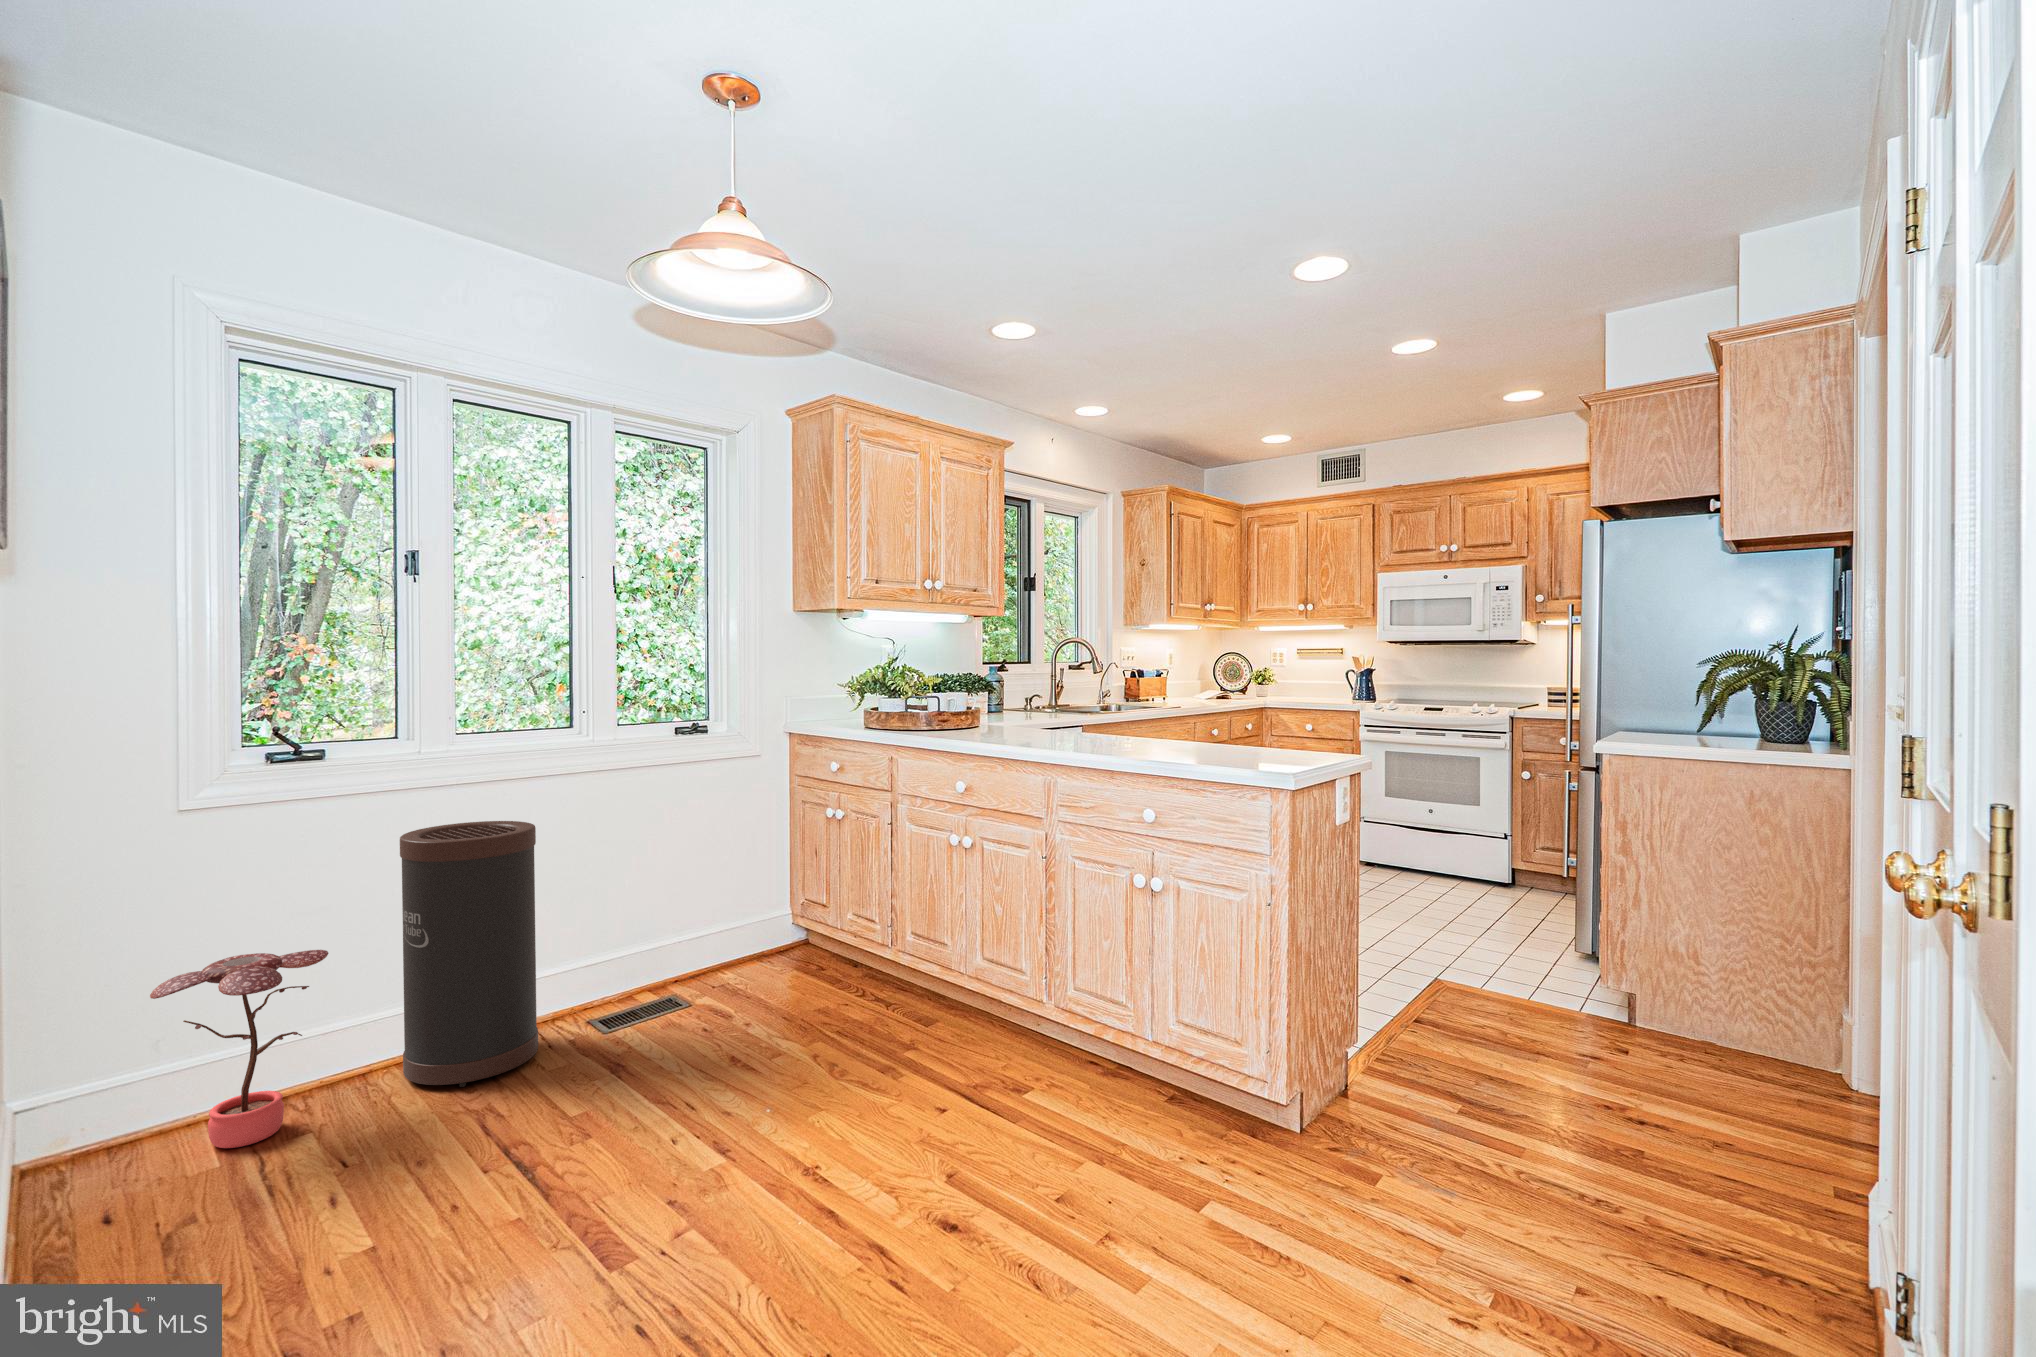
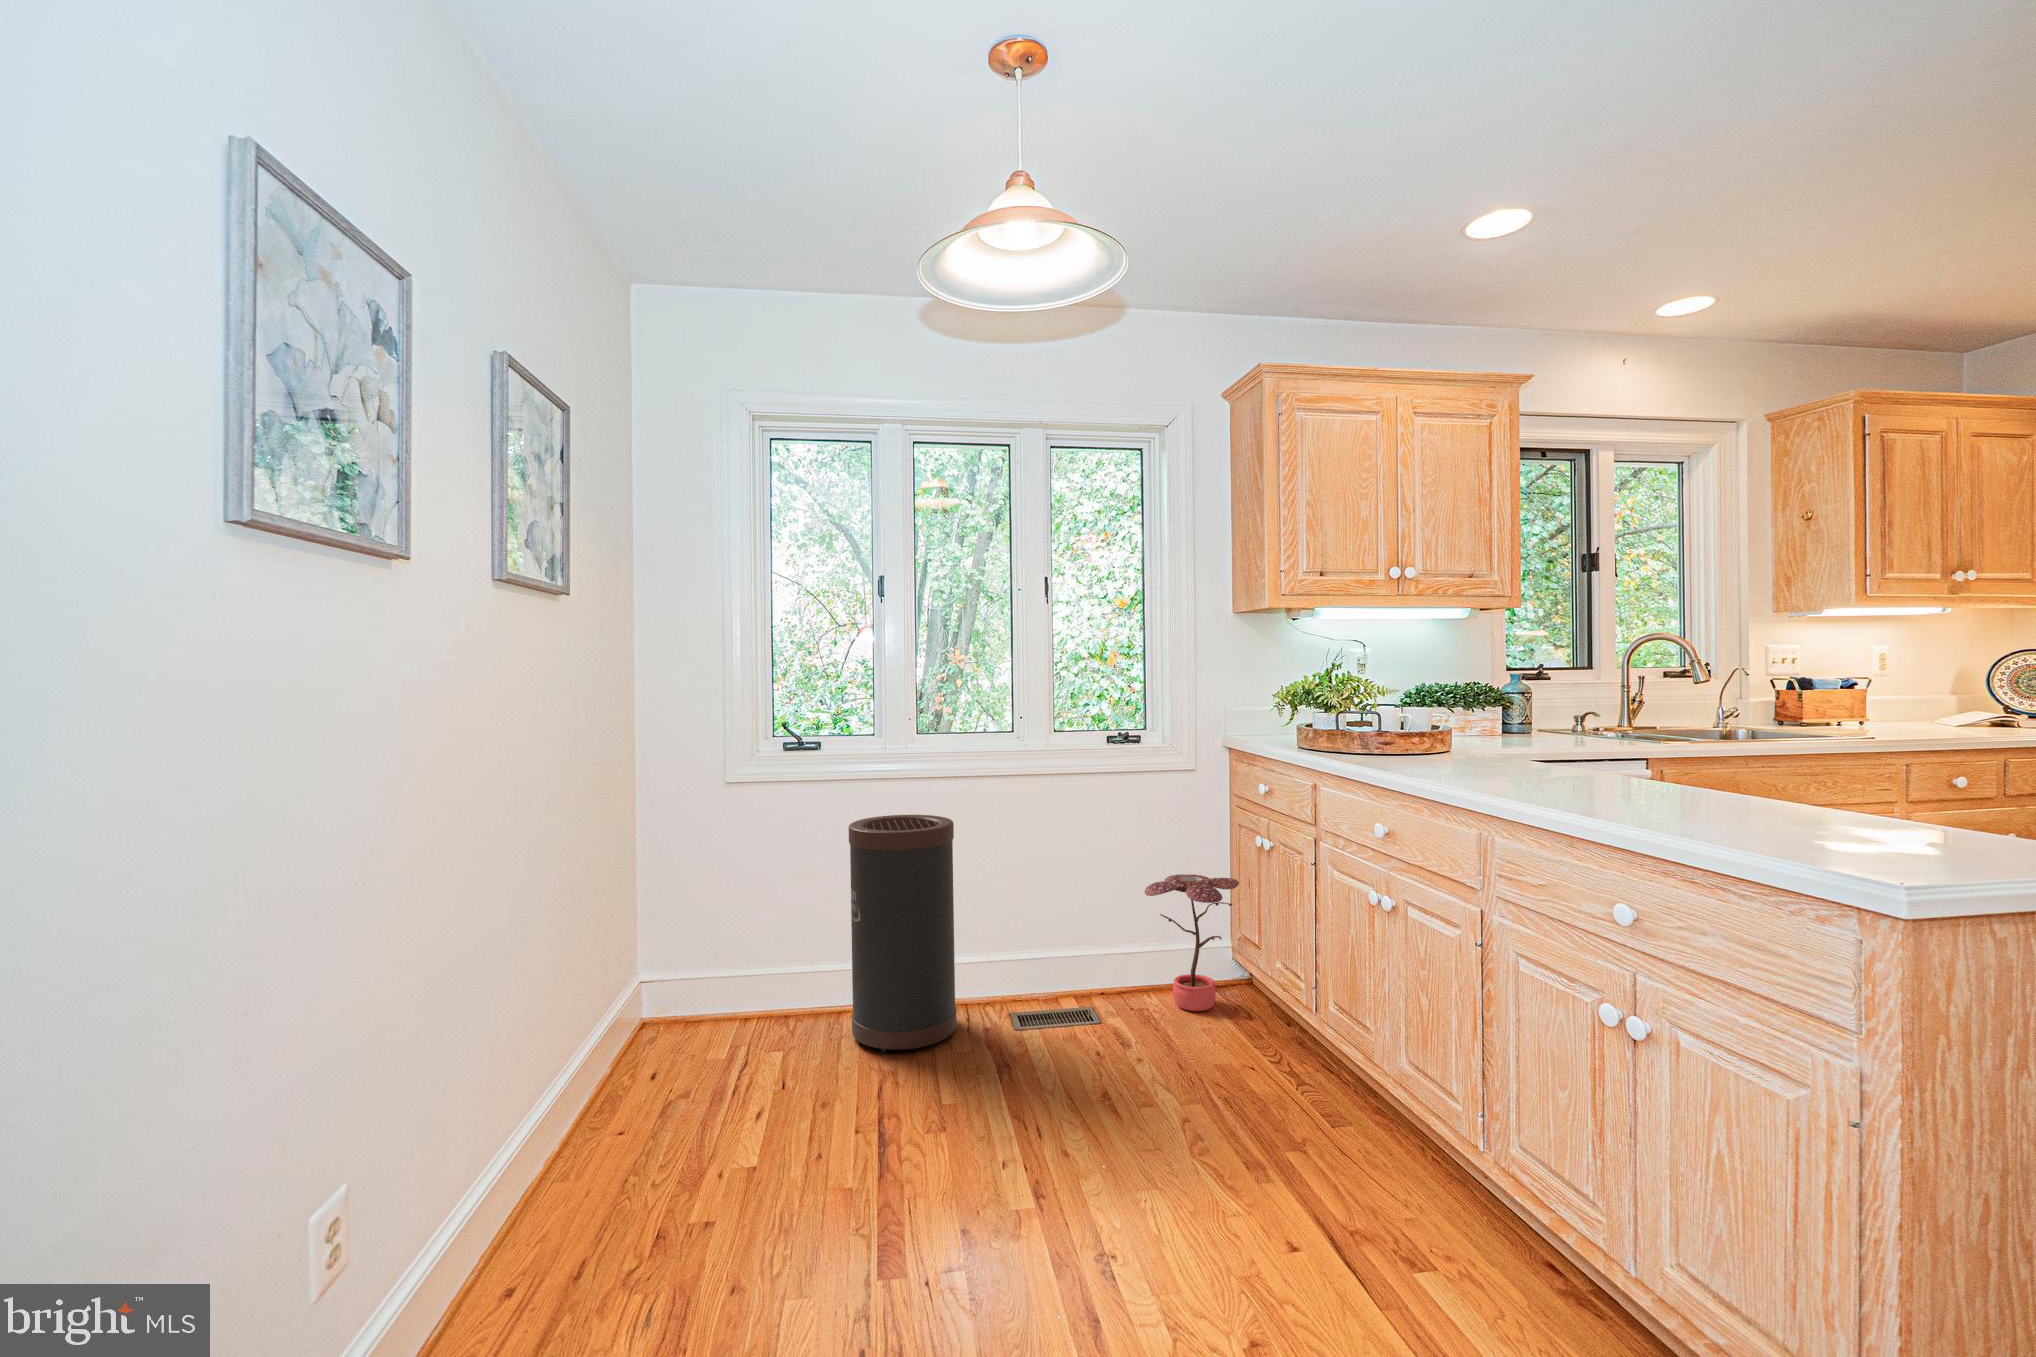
potted plant: present [150,950,328,1148] -> present [1145,874,1239,1011]

